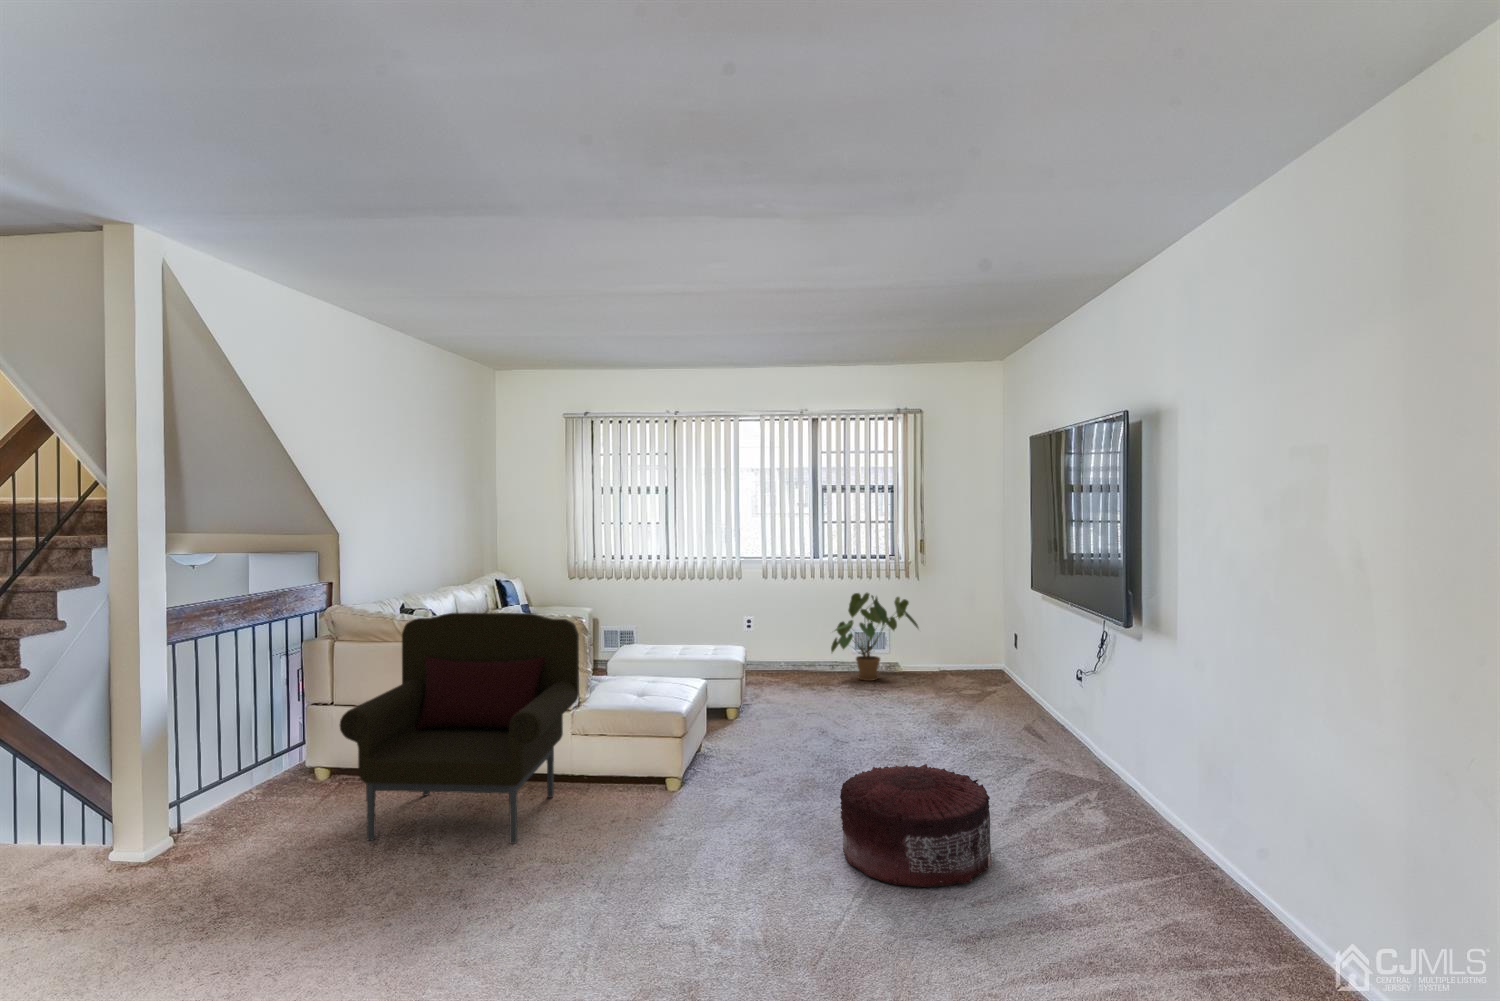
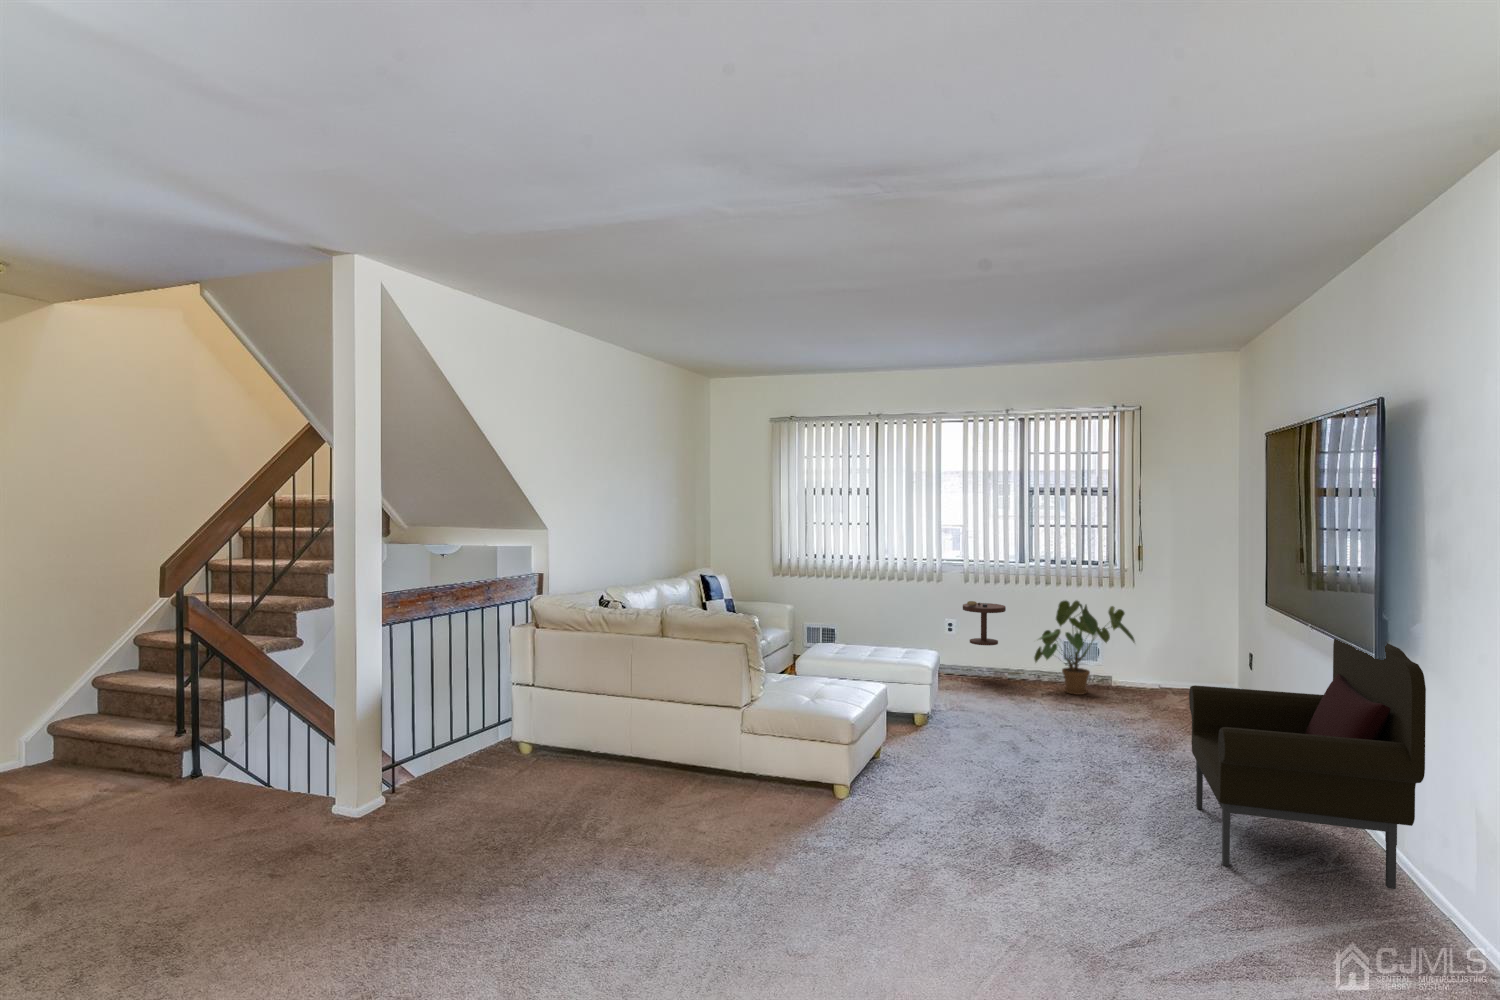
side table: none [763,597,803,672] -> present [963,601,1006,645]
armchair: present [340,613,579,844] -> present [1189,639,1426,889]
pouf: present [840,764,991,887] -> none [1004,796,1187,946]

